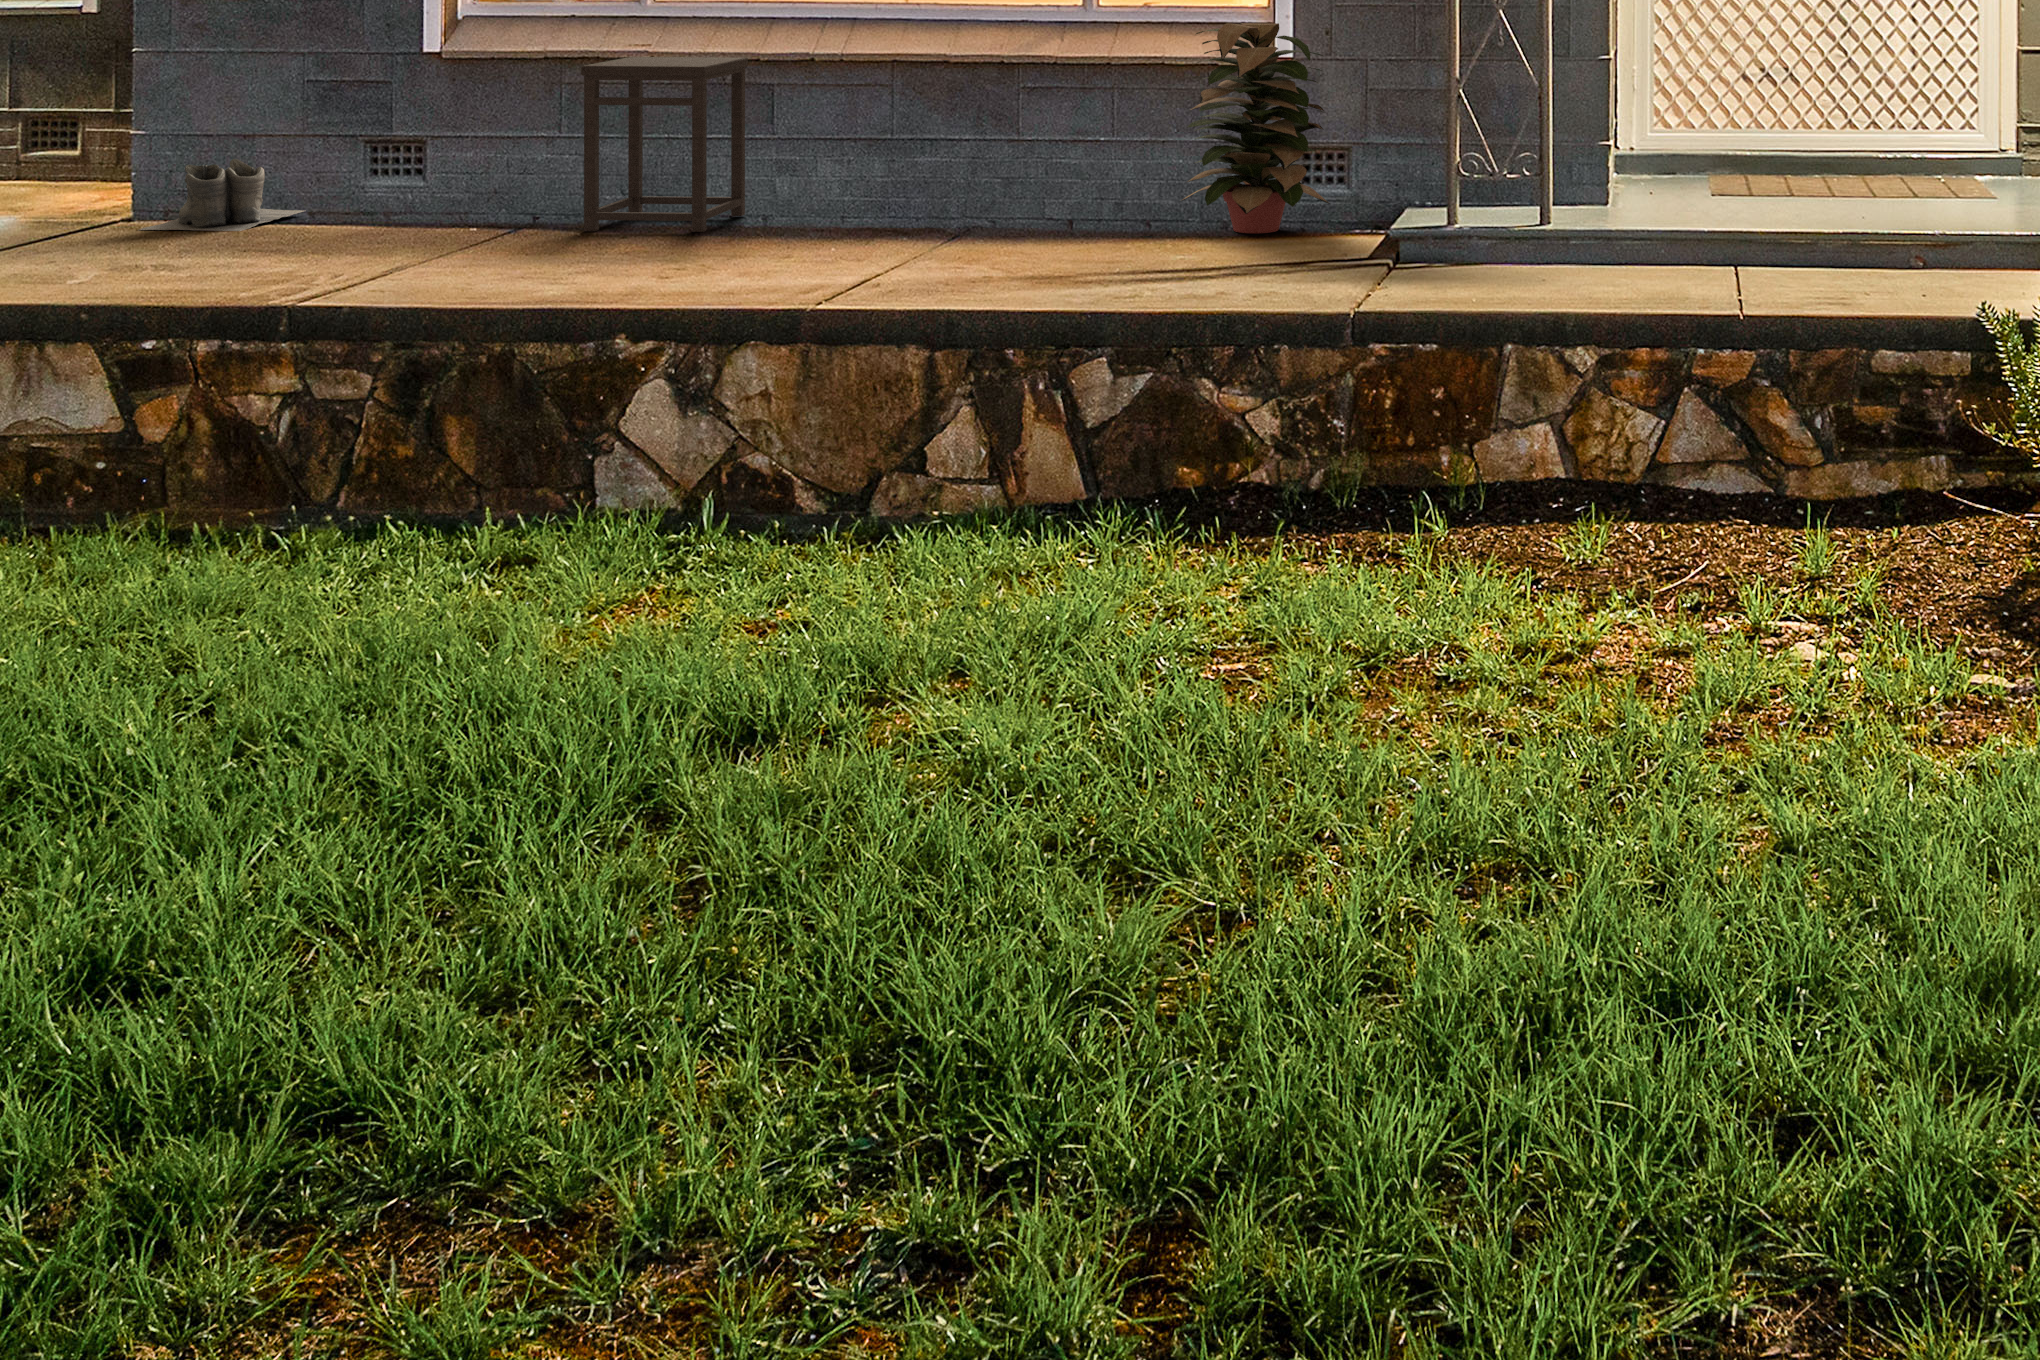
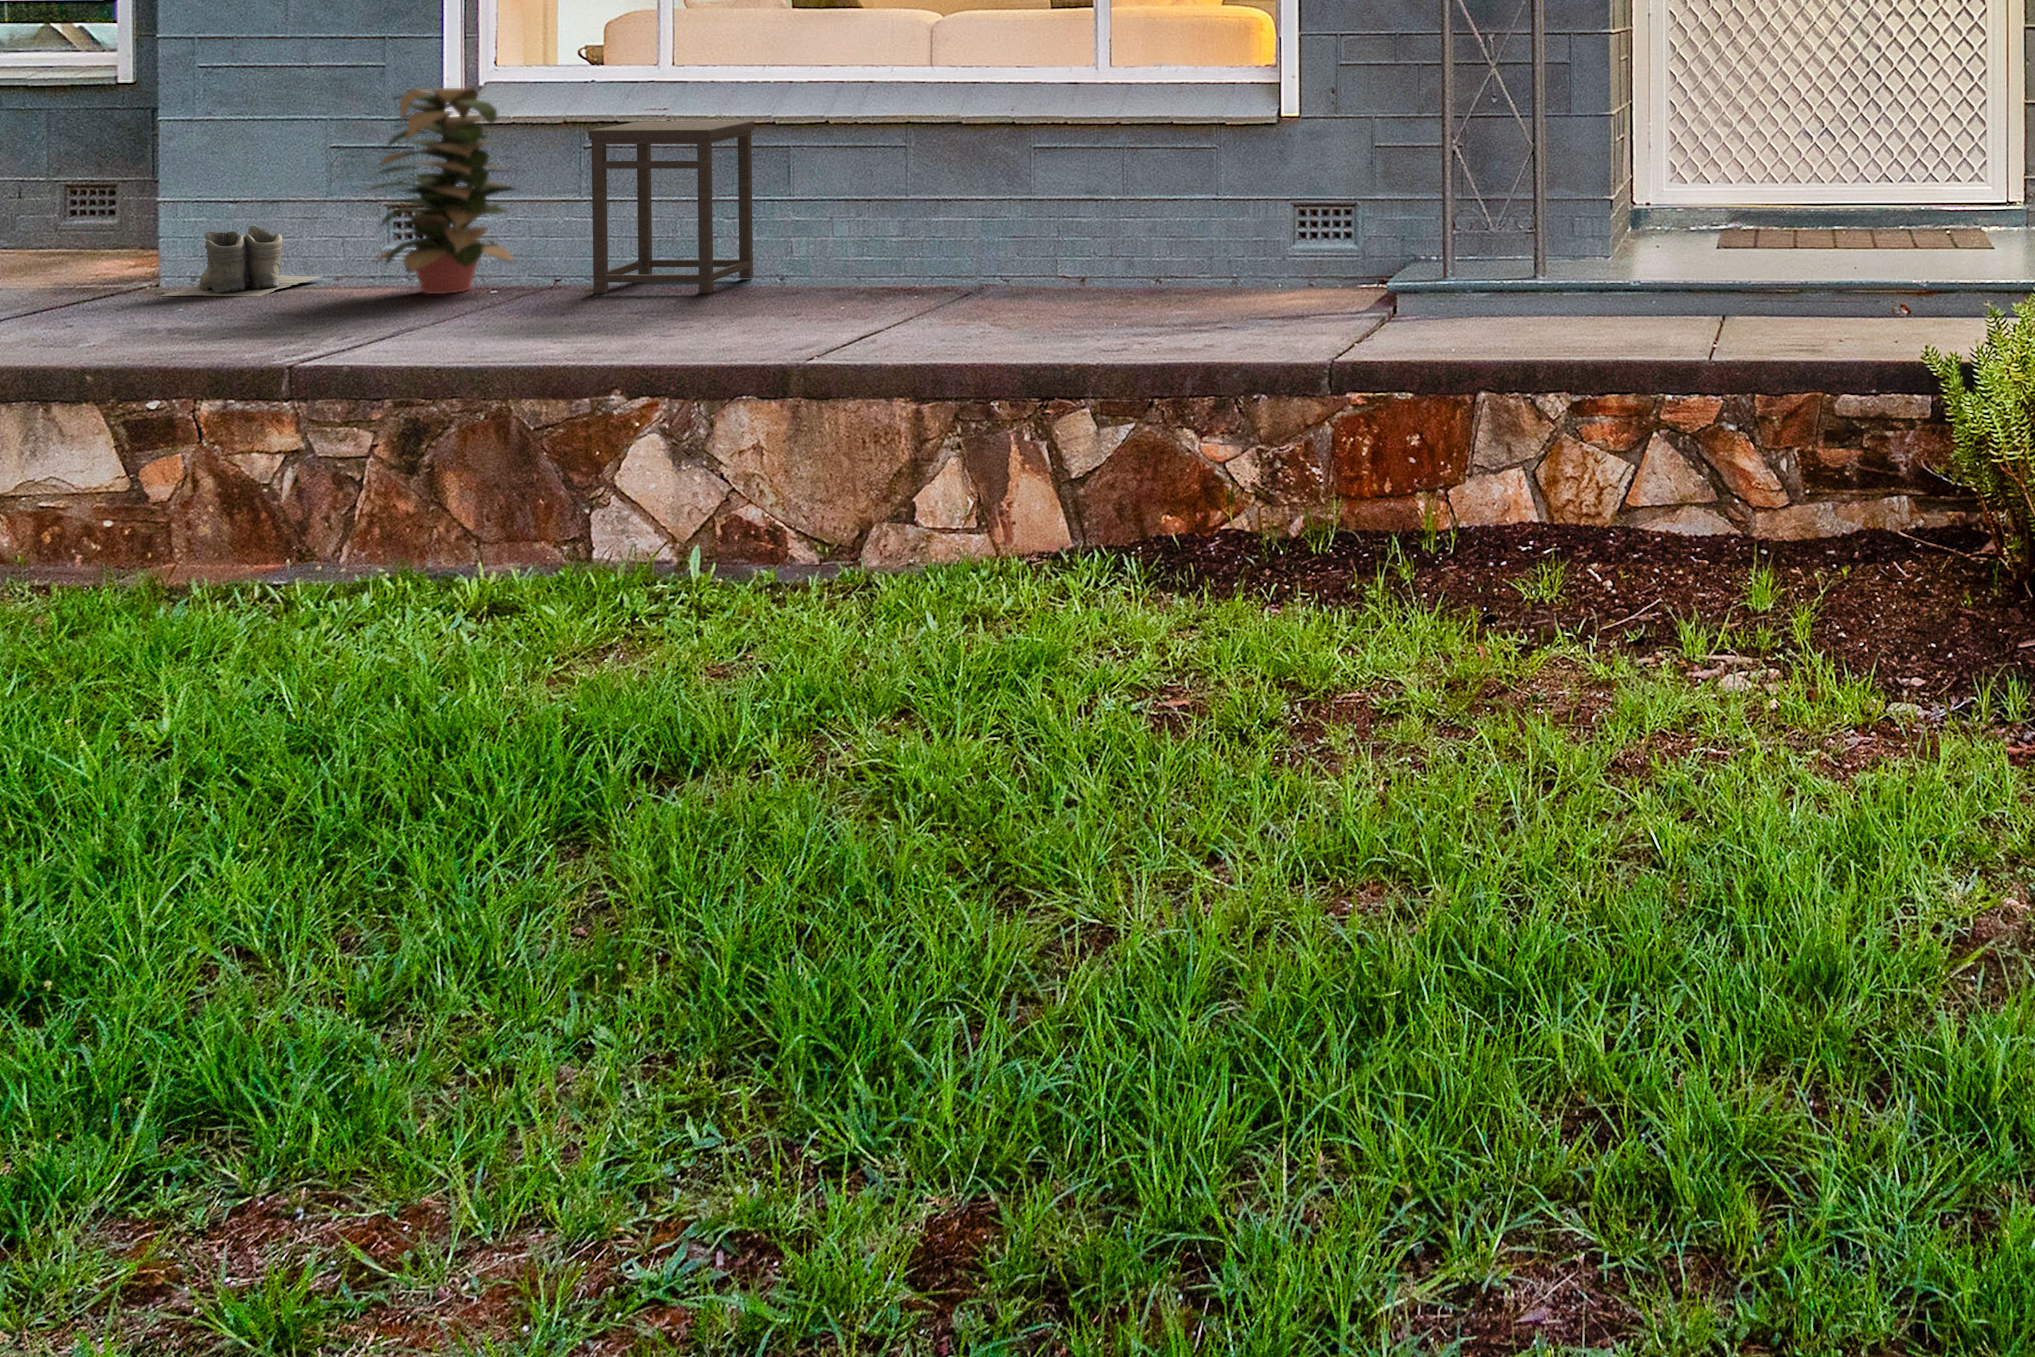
decorative plant: present [1181,23,1330,233] -> present [373,88,514,294]

